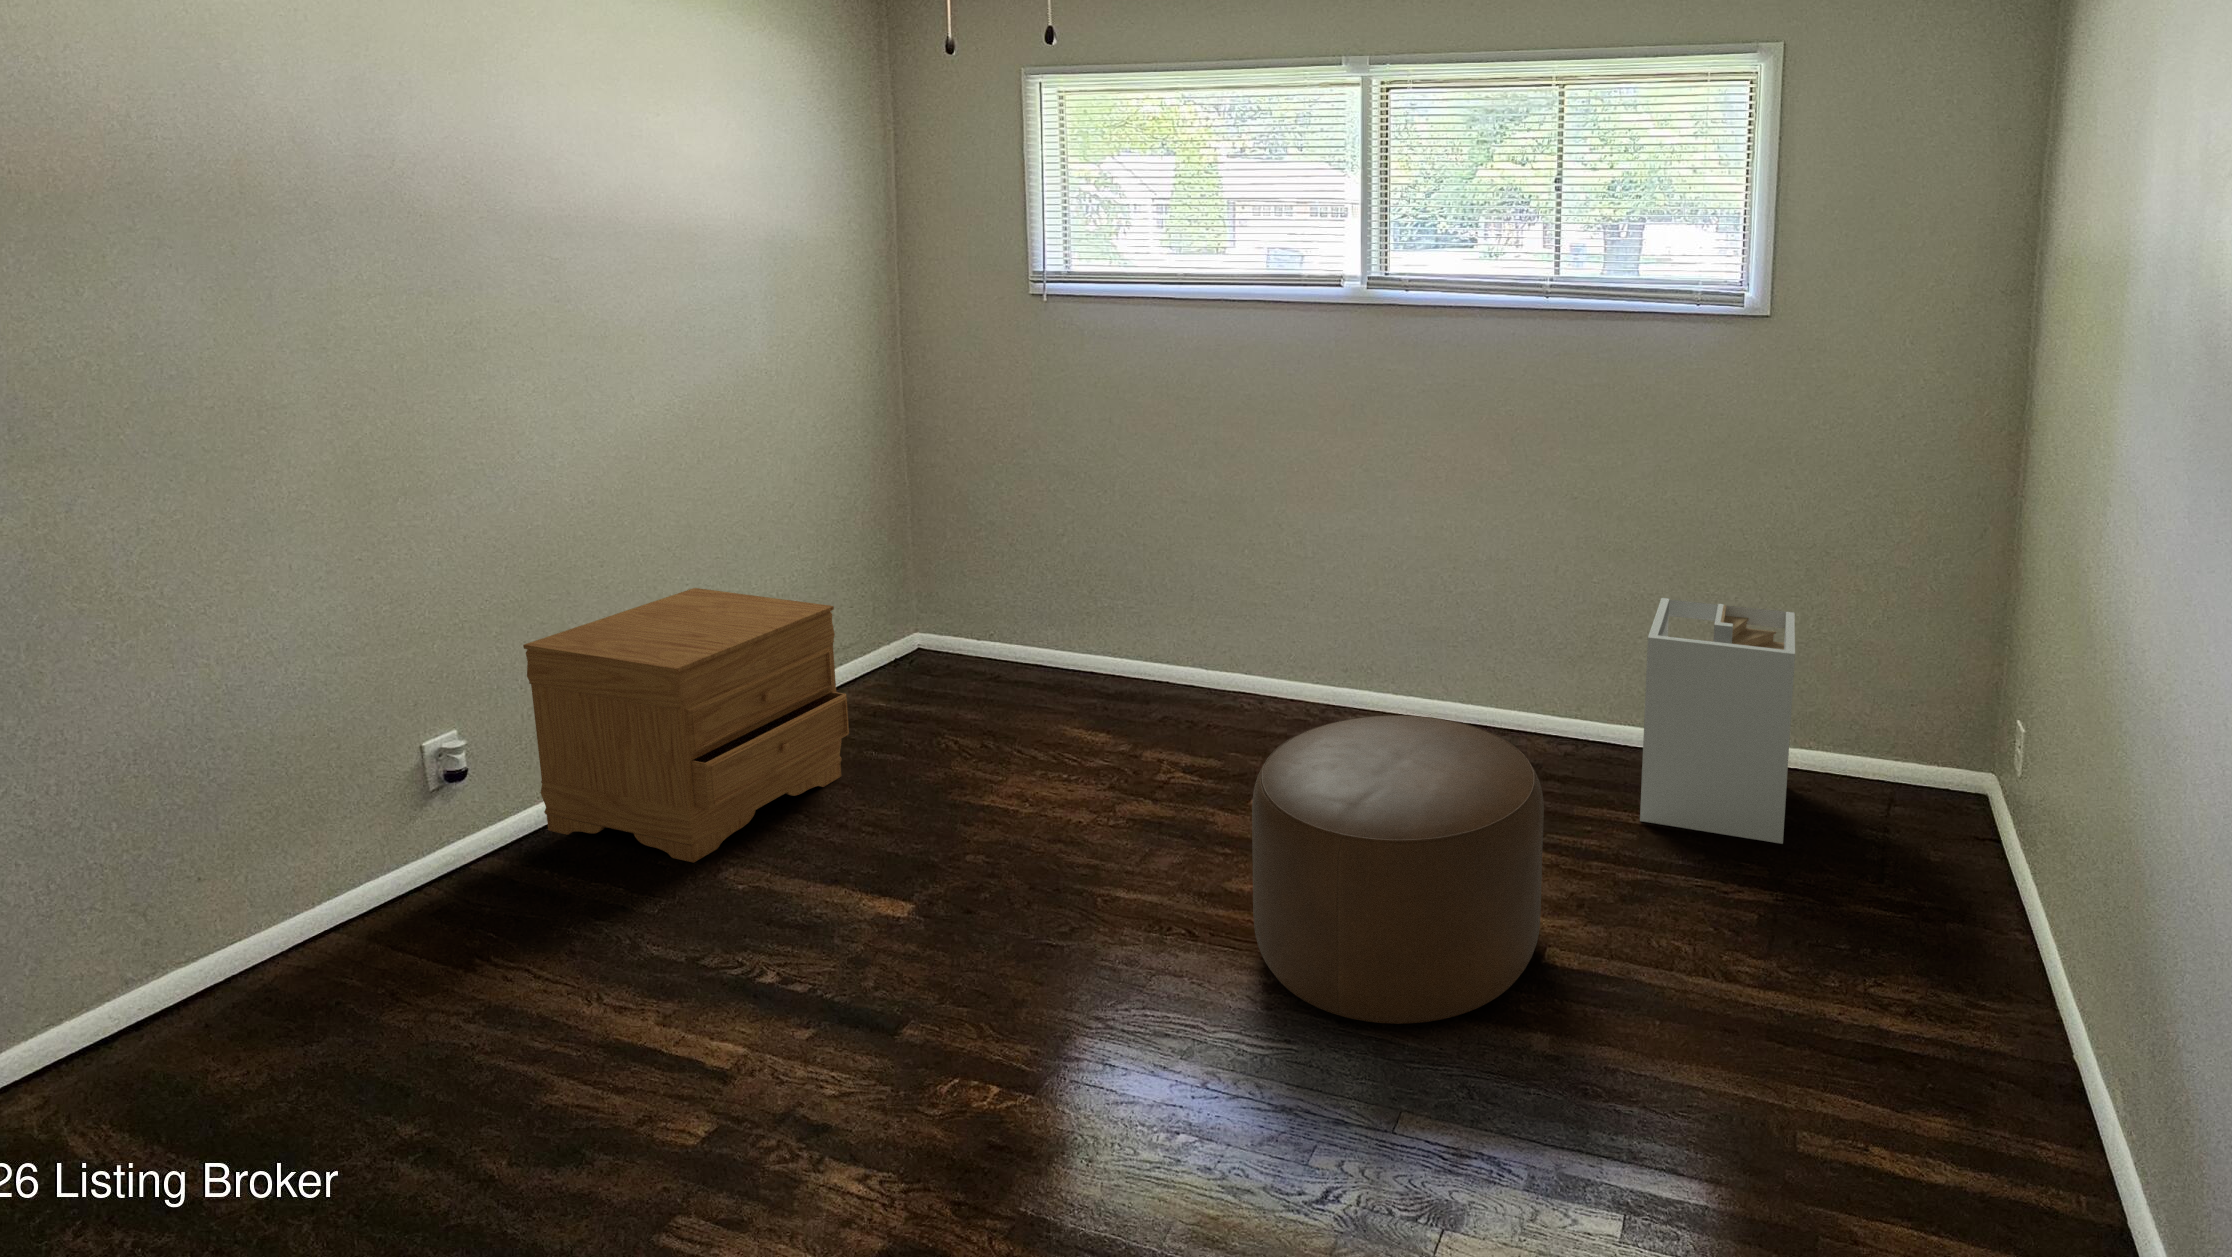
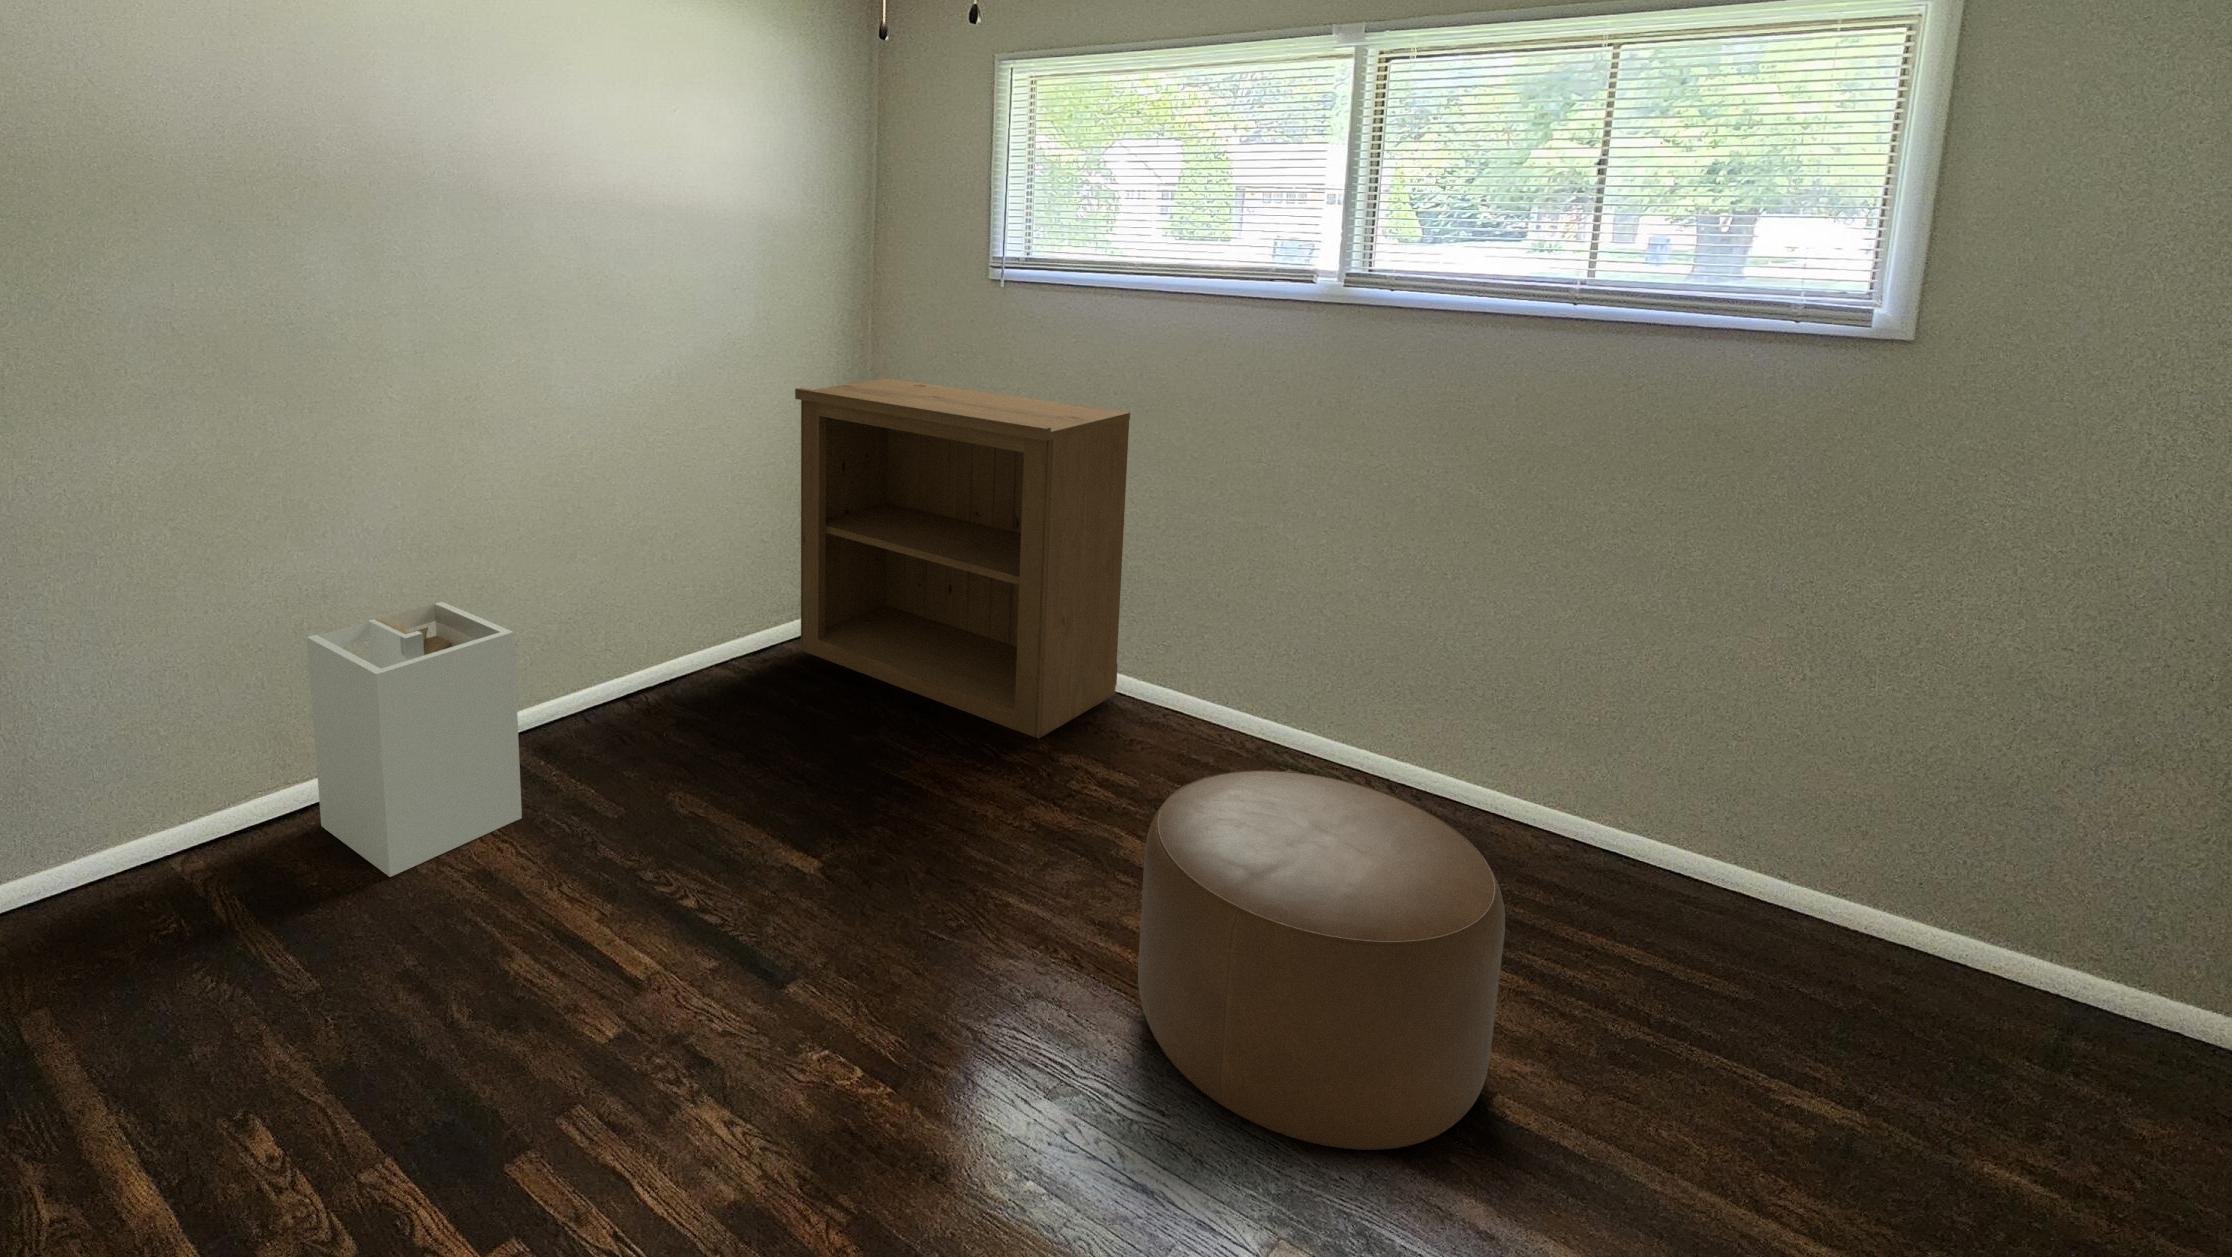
bookshelf: none [827,399,1194,741] -> present [795,378,1130,738]
nightstand: present [523,588,849,863] -> none [545,533,787,777]
laundry hamper: present [1640,598,1795,844] -> present [307,602,522,877]

